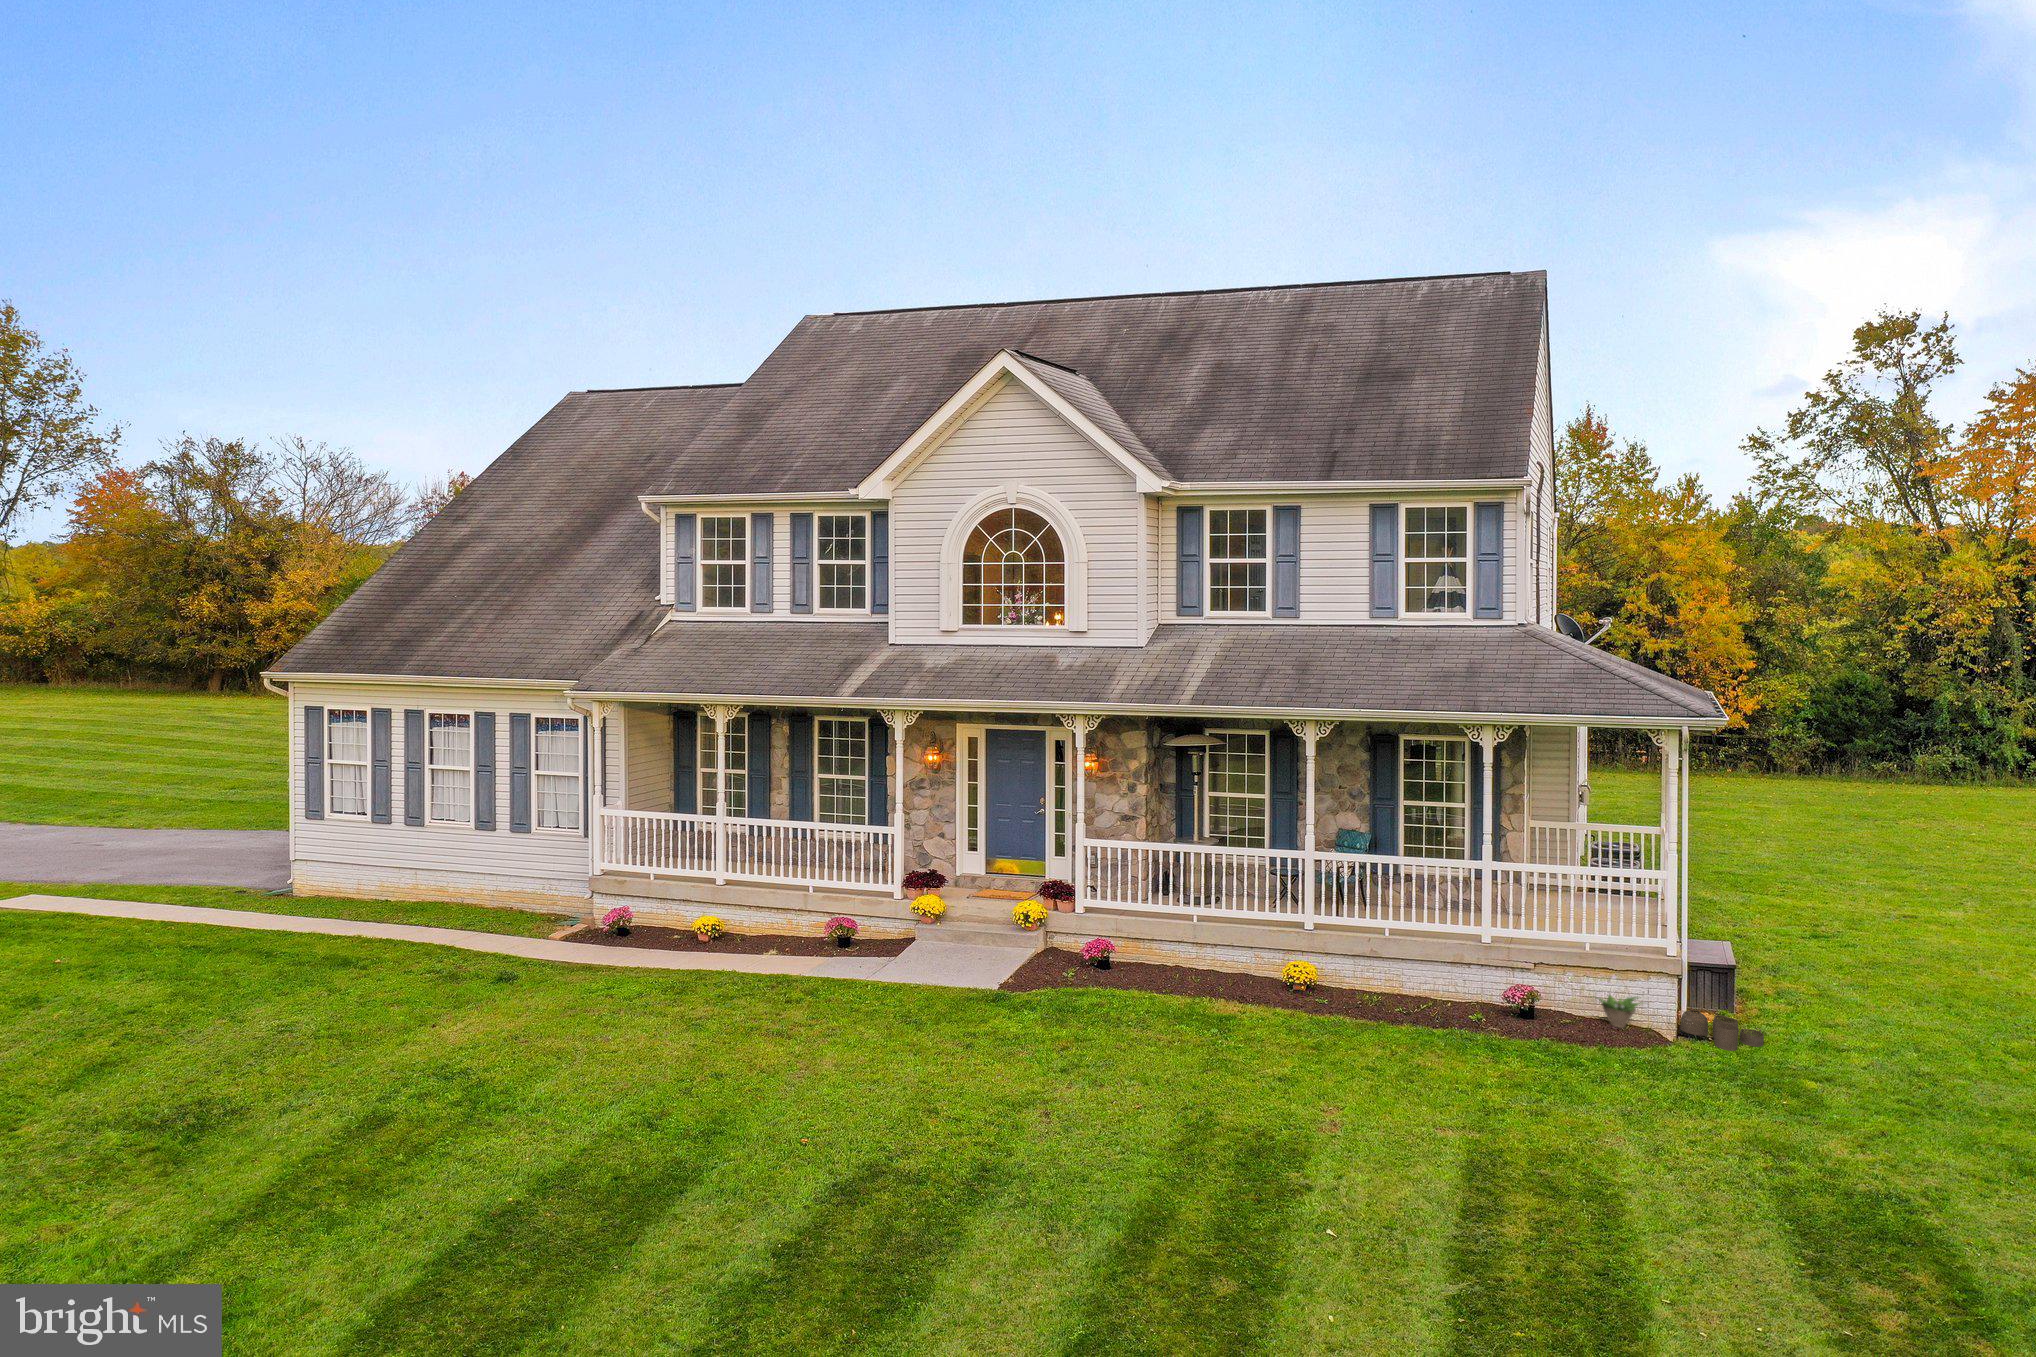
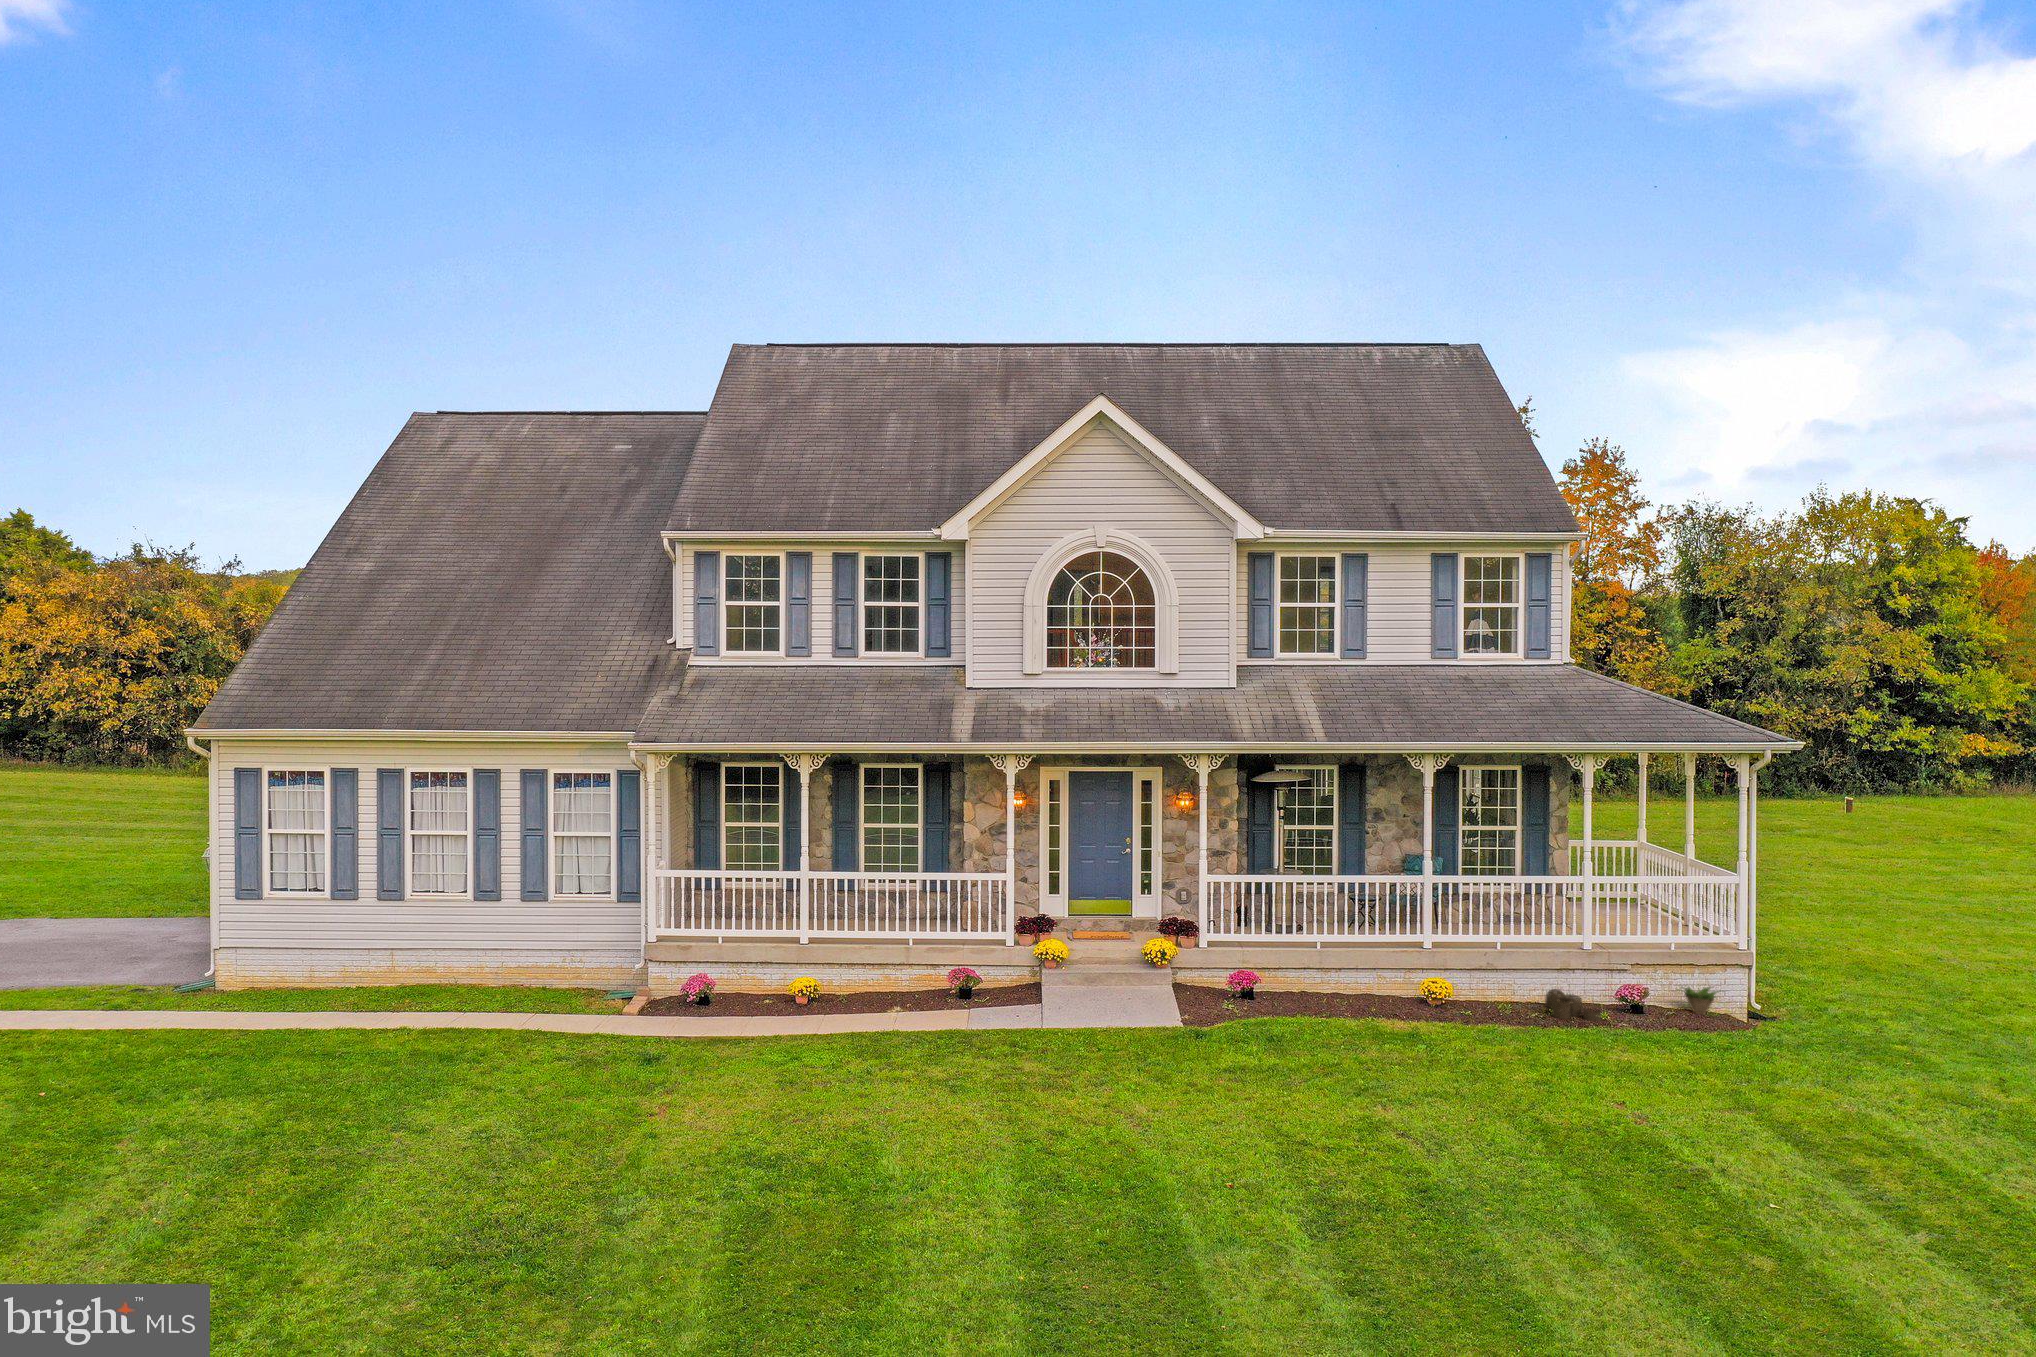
woven basket: present [1680,1009,1764,1051] -> present [1545,989,1601,1021]

